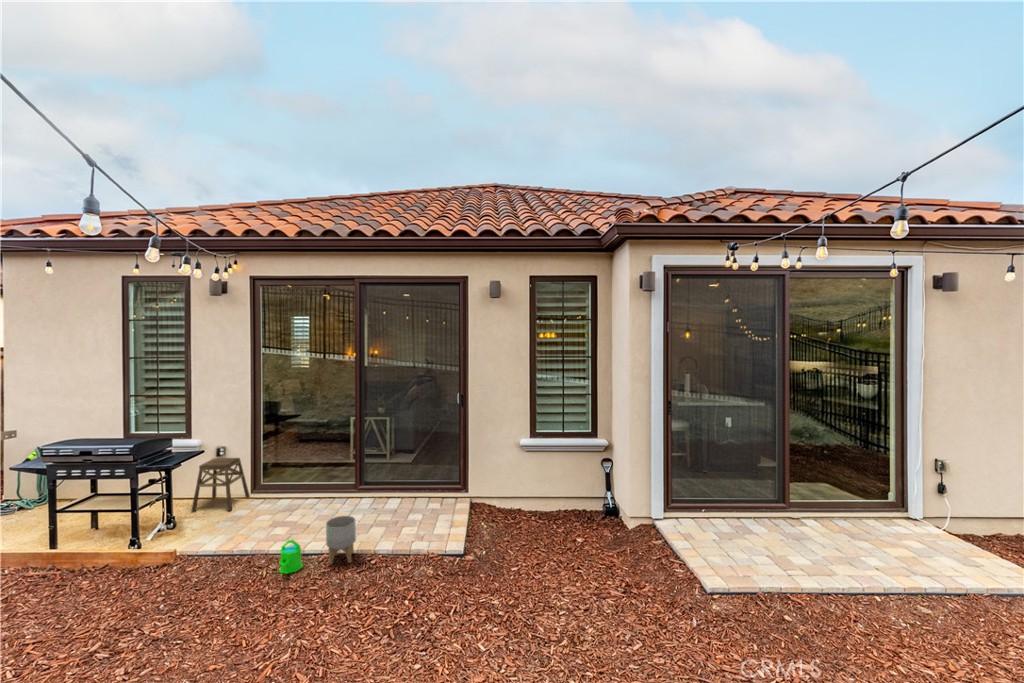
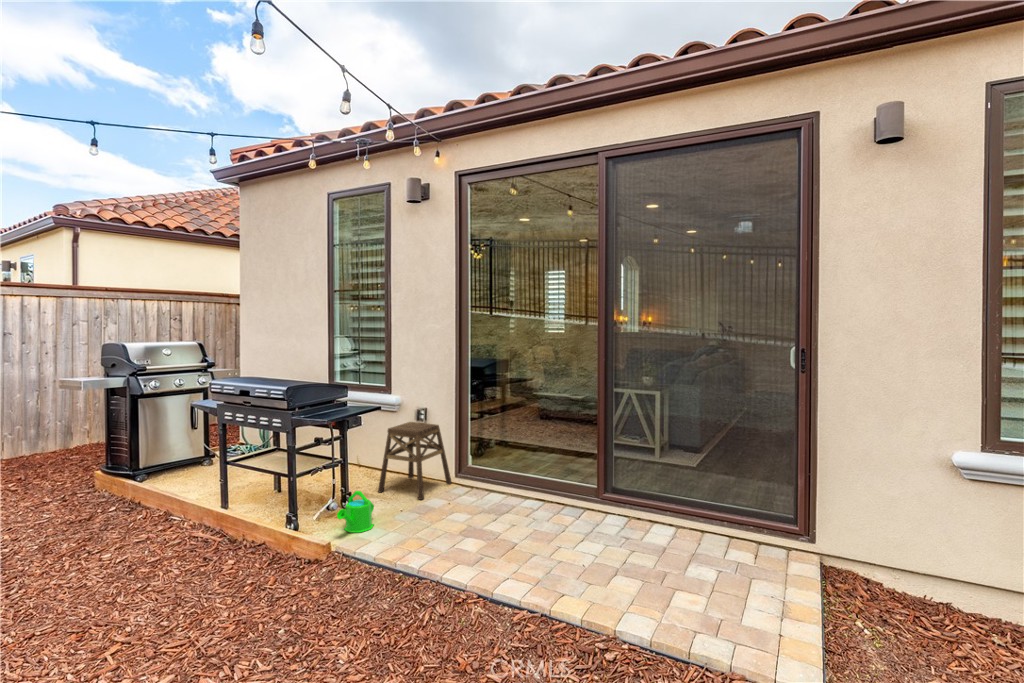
planter: present [326,516,356,565] -> none [525,544,579,643]
watering can: present [279,540,303,573] -> present [337,491,374,533]

